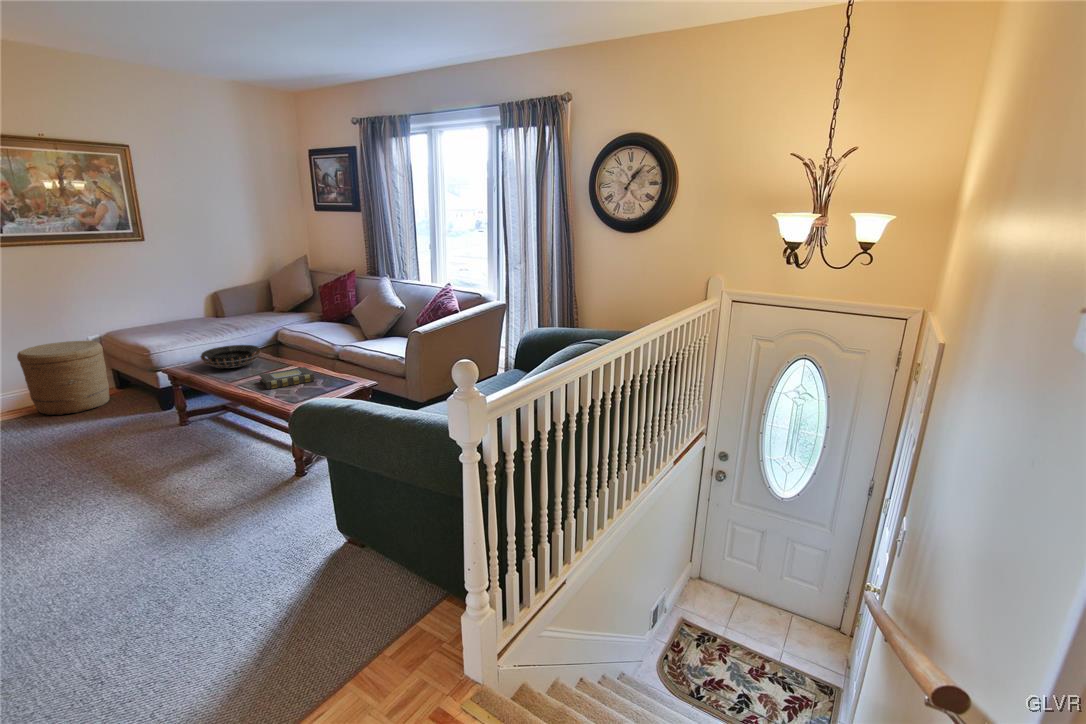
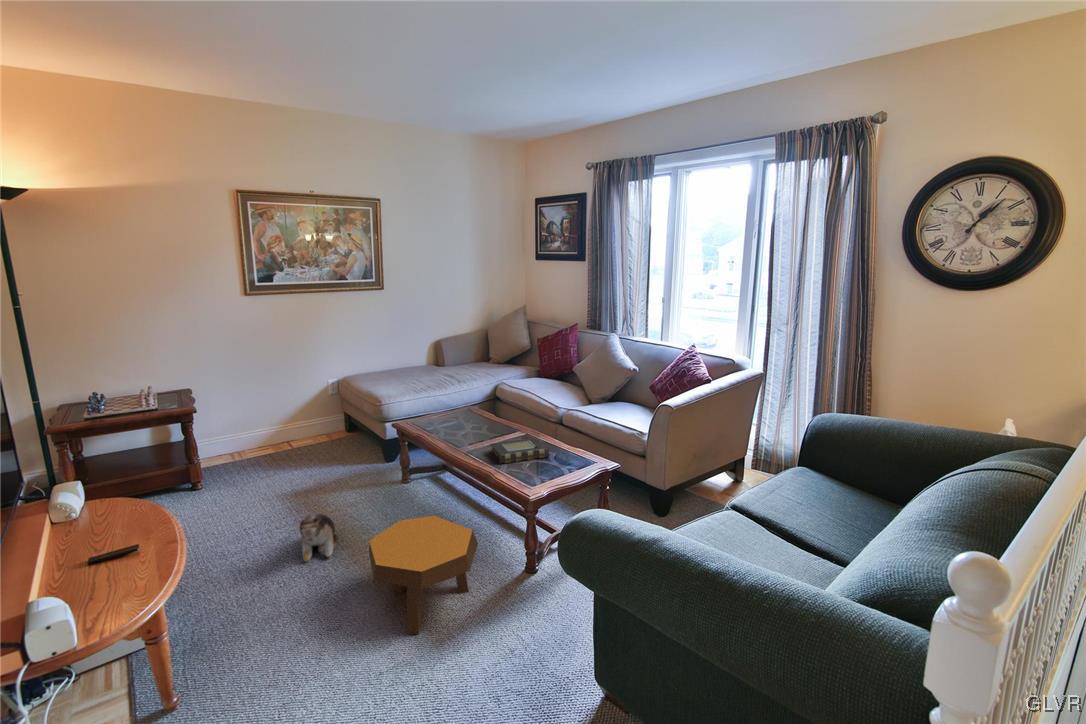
woven basket: present [17,341,109,415] -> none [271,384,341,458]
decorative bowl: present [200,345,260,368] -> none [429,403,487,429]
footstool: none [136,436,245,526] -> present [369,516,478,634]
plush toy: none [55,448,110,493] -> present [296,514,339,561]

